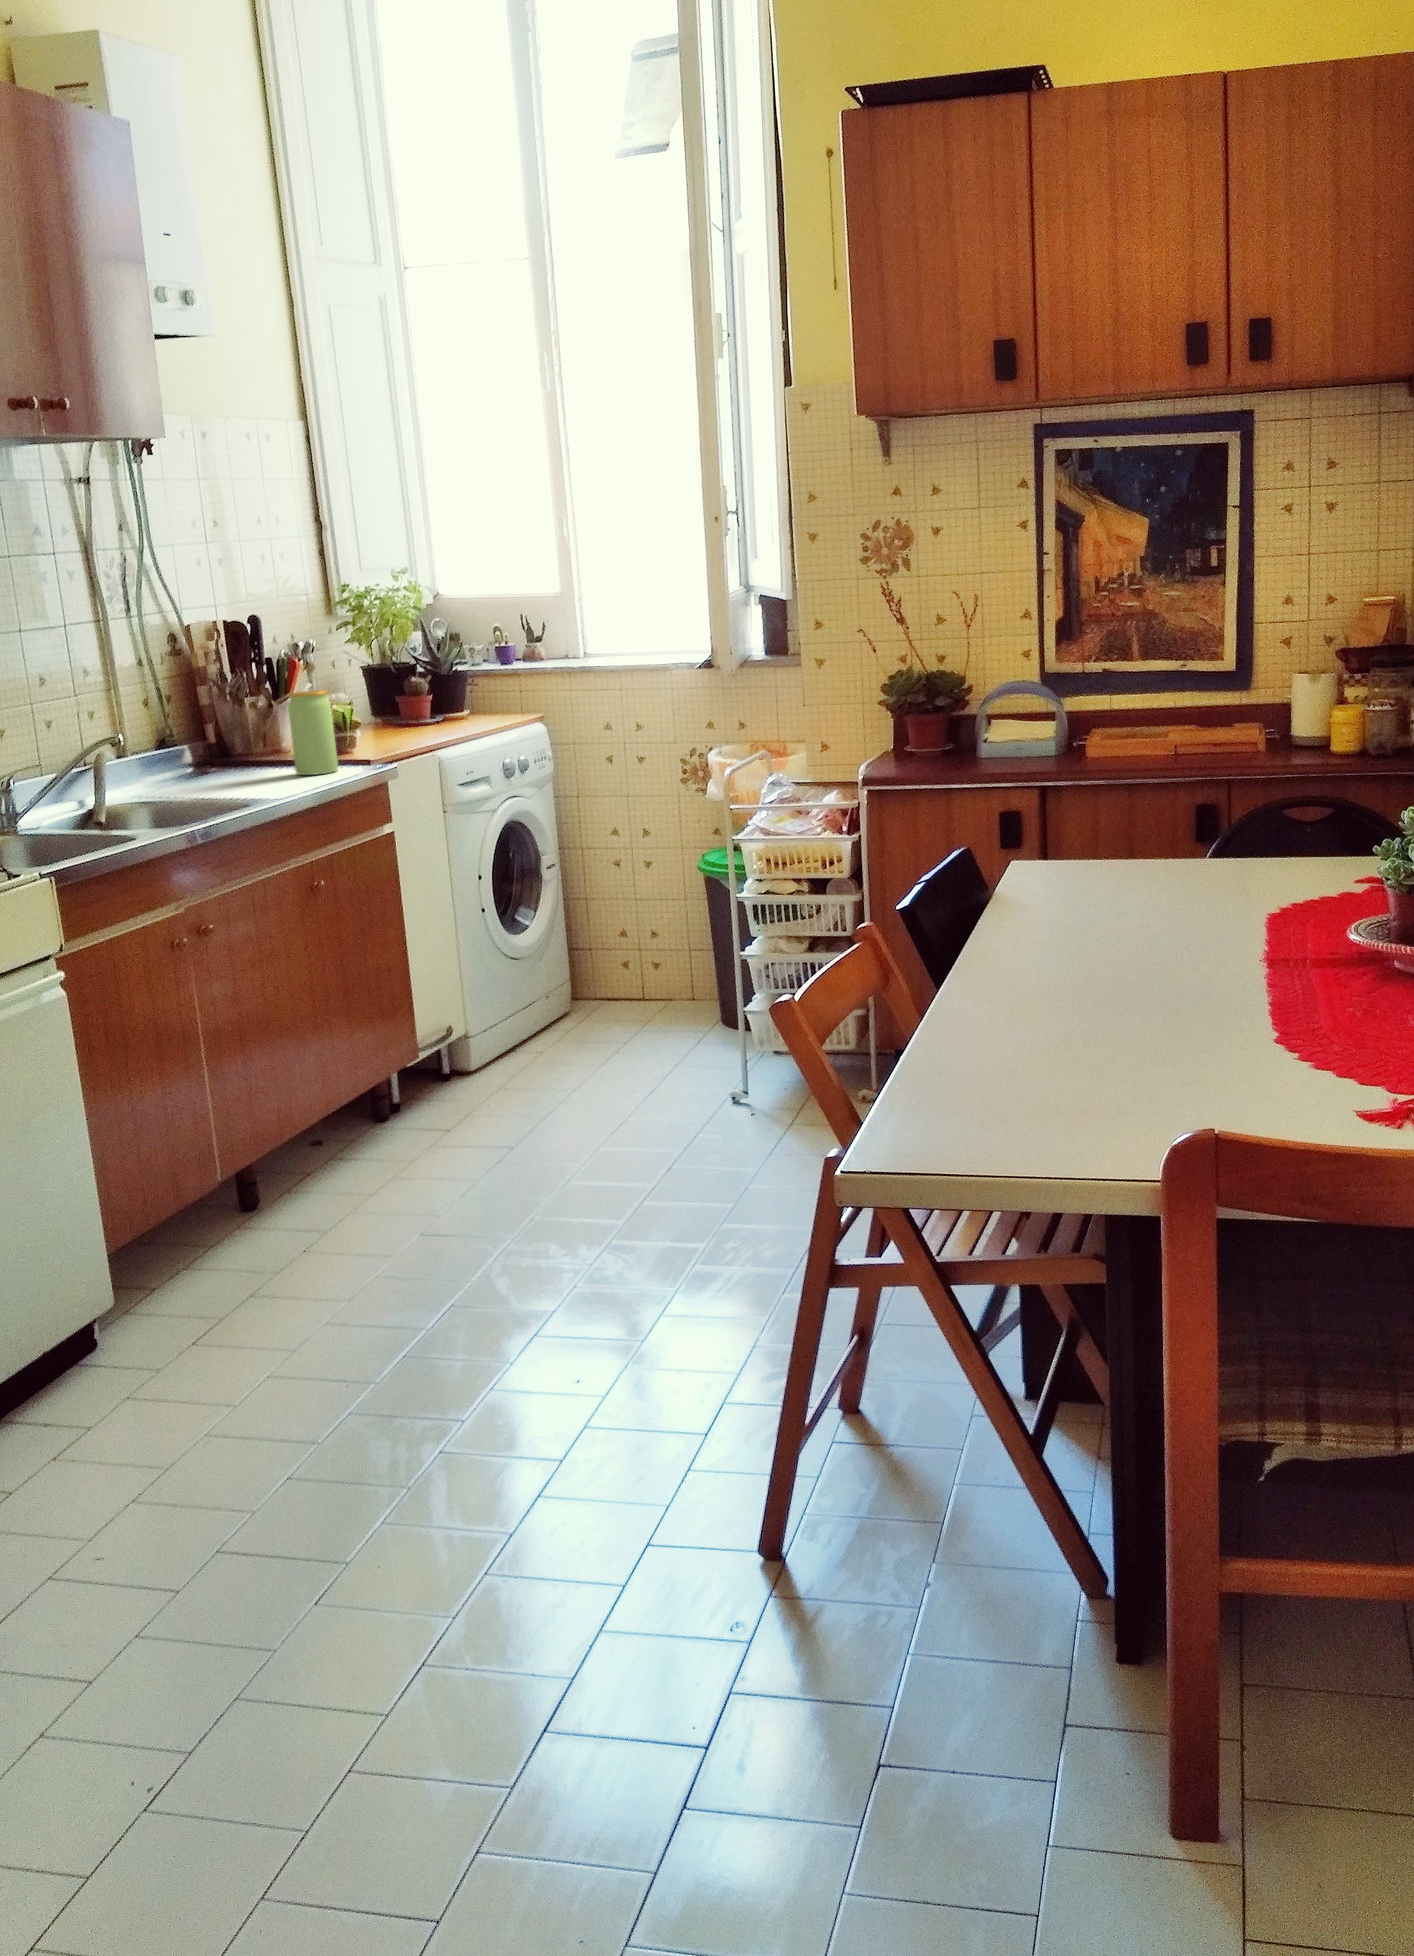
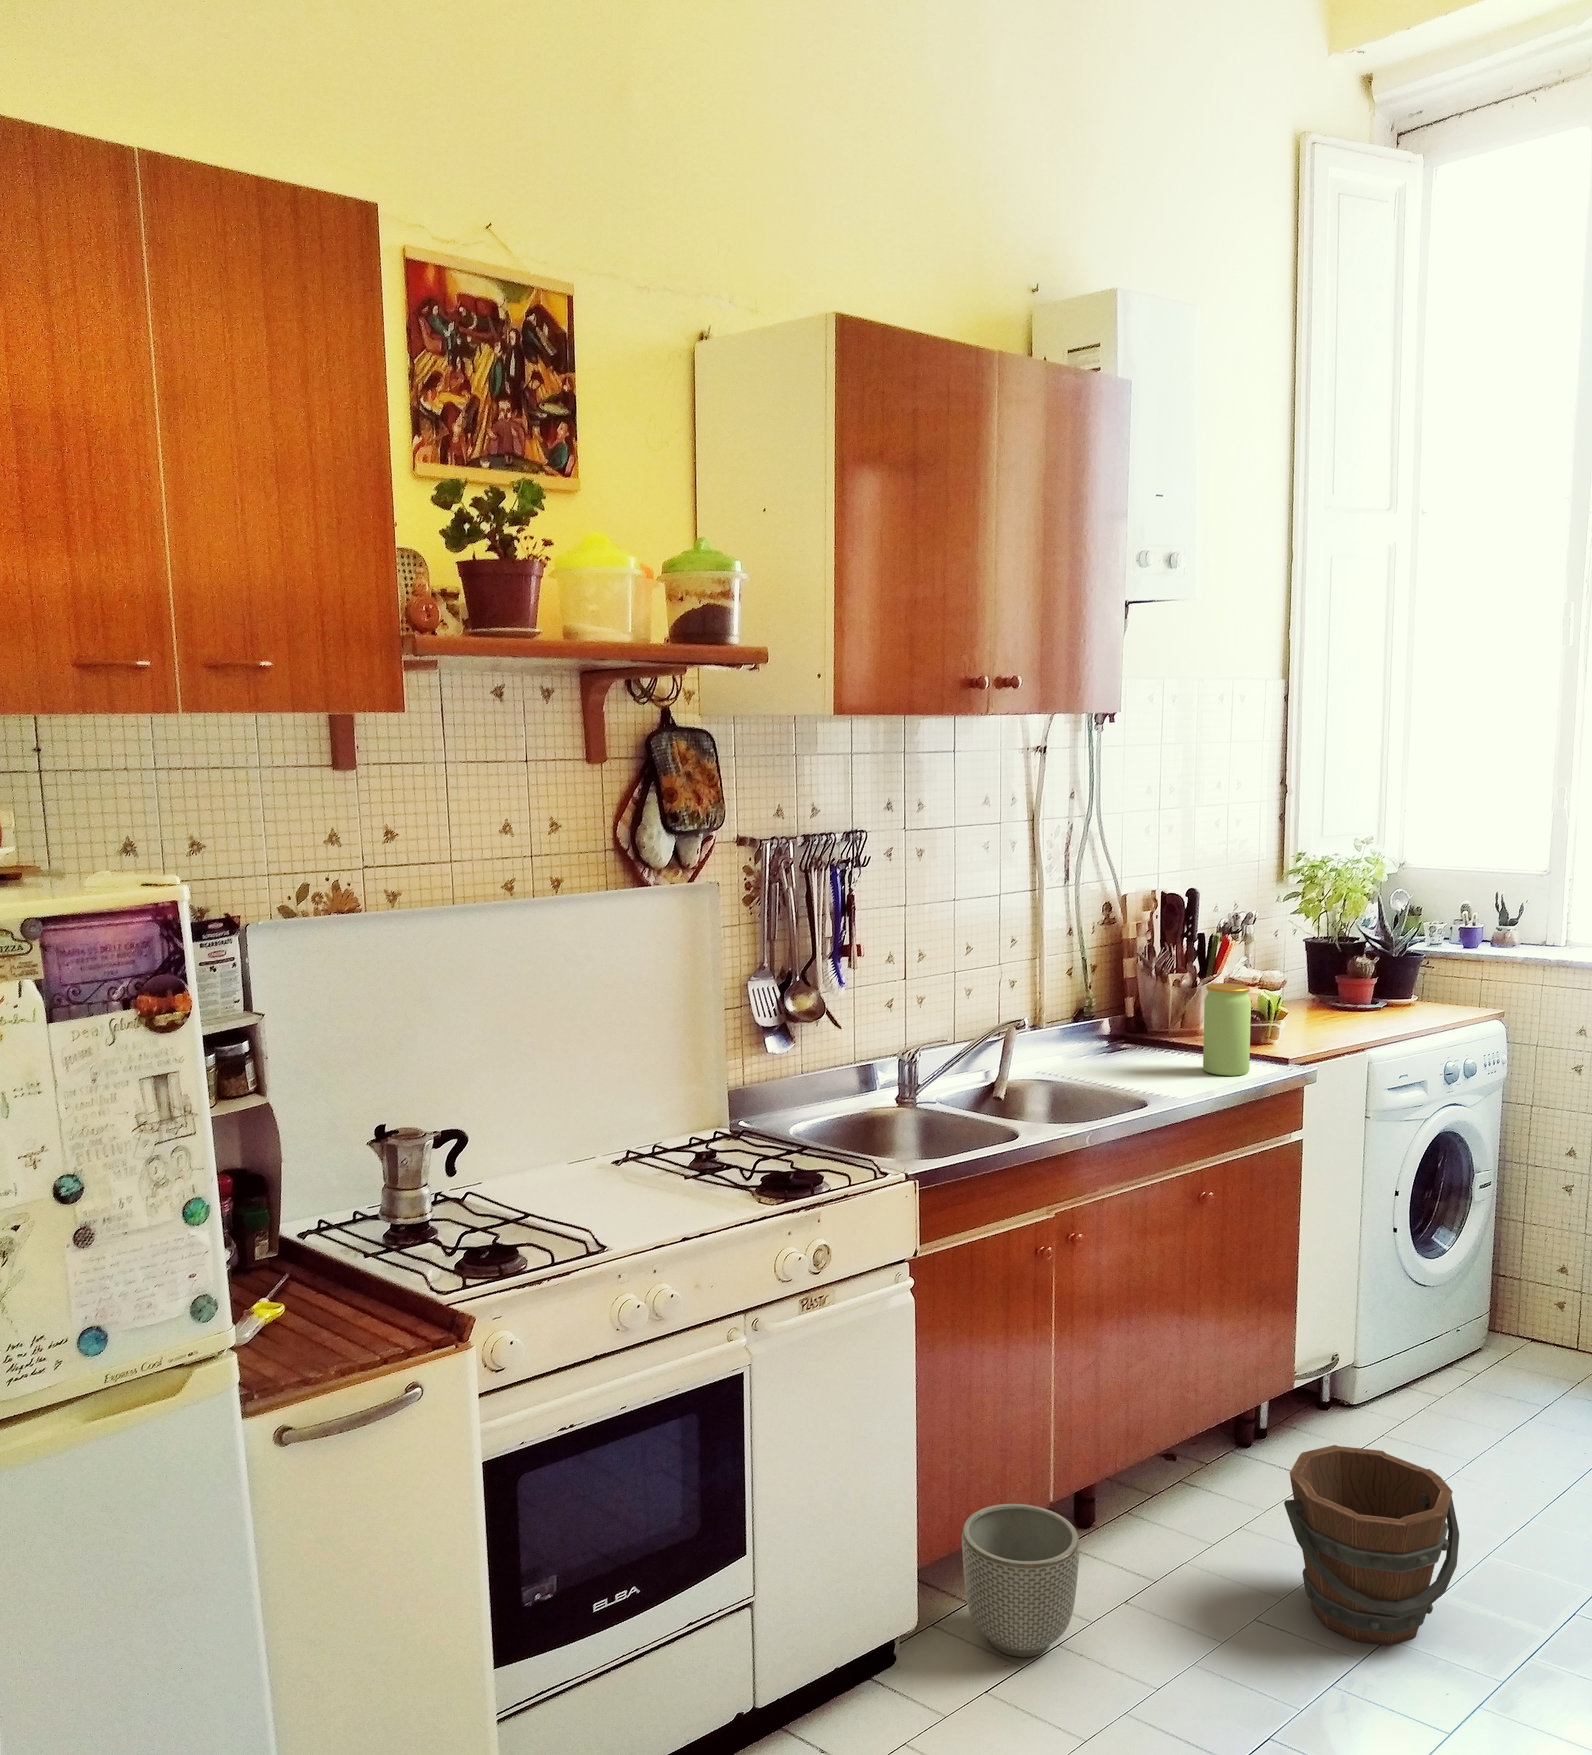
bucket: none [429,1052,567,1196] -> present [1284,1445,1459,1645]
planter: none [153,1159,267,1284] -> present [962,1504,1080,1657]

